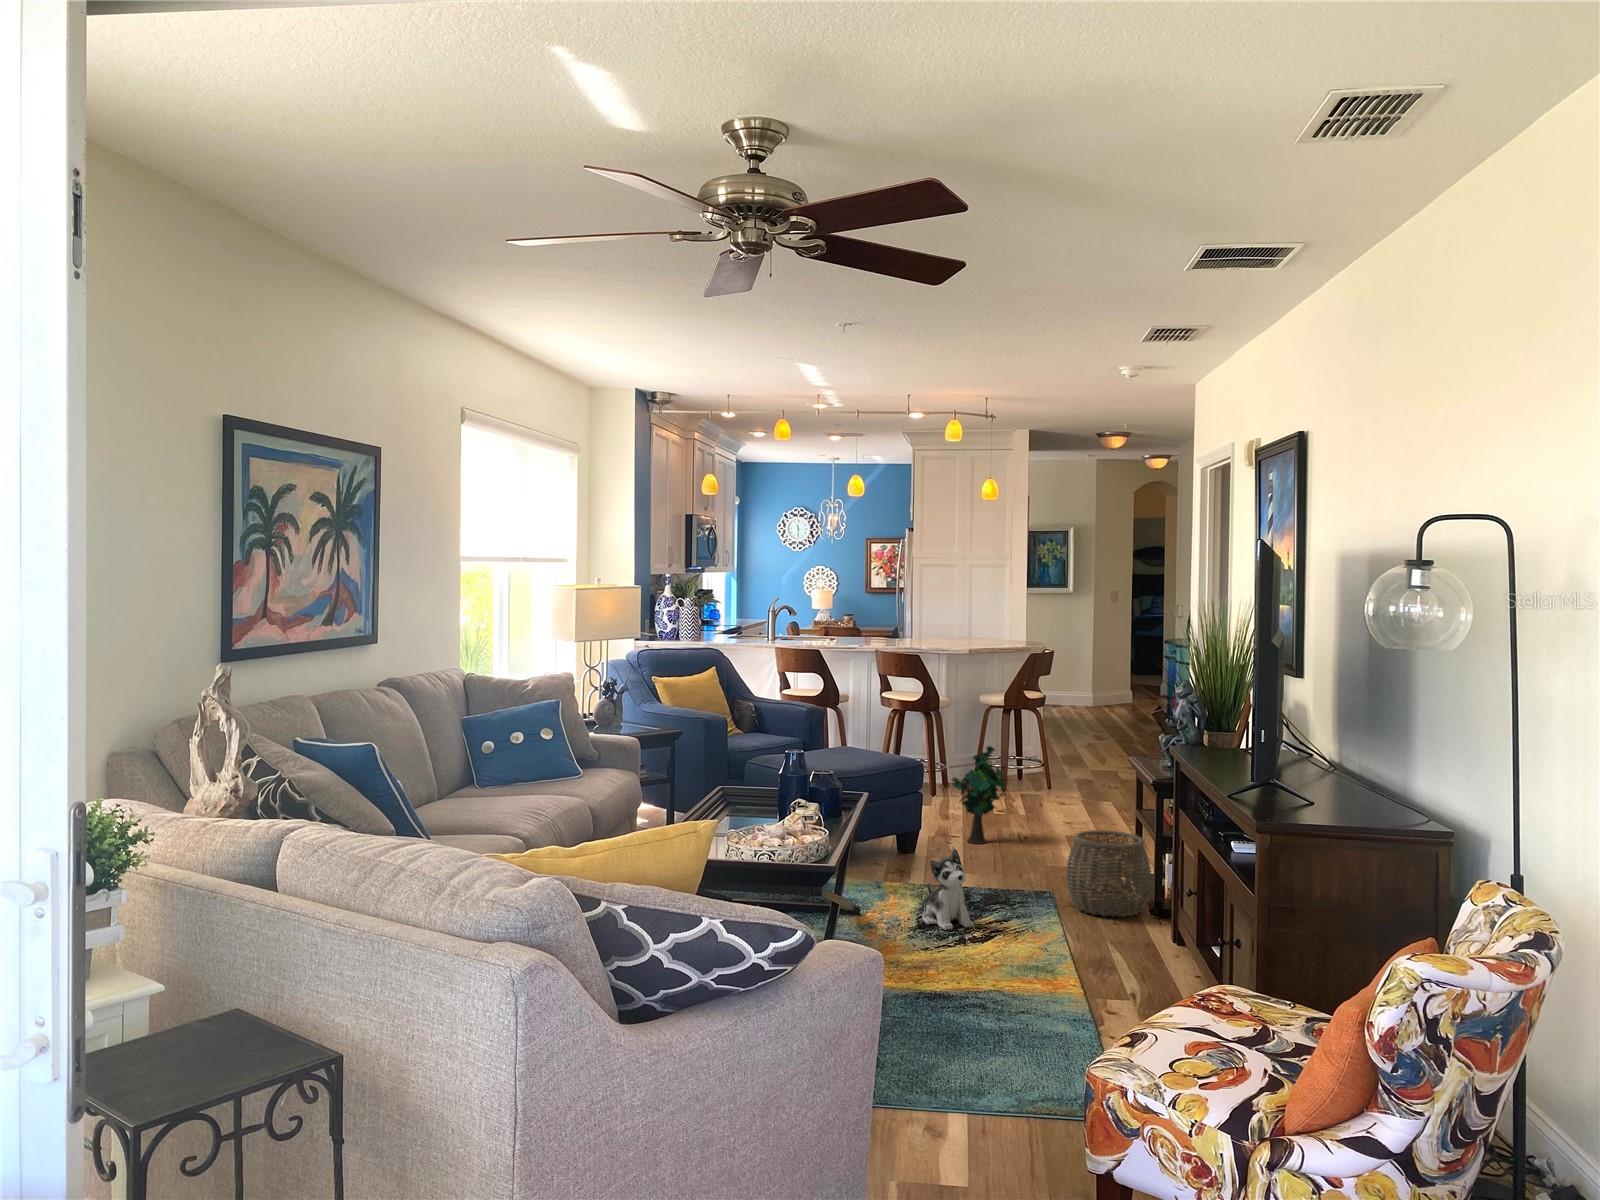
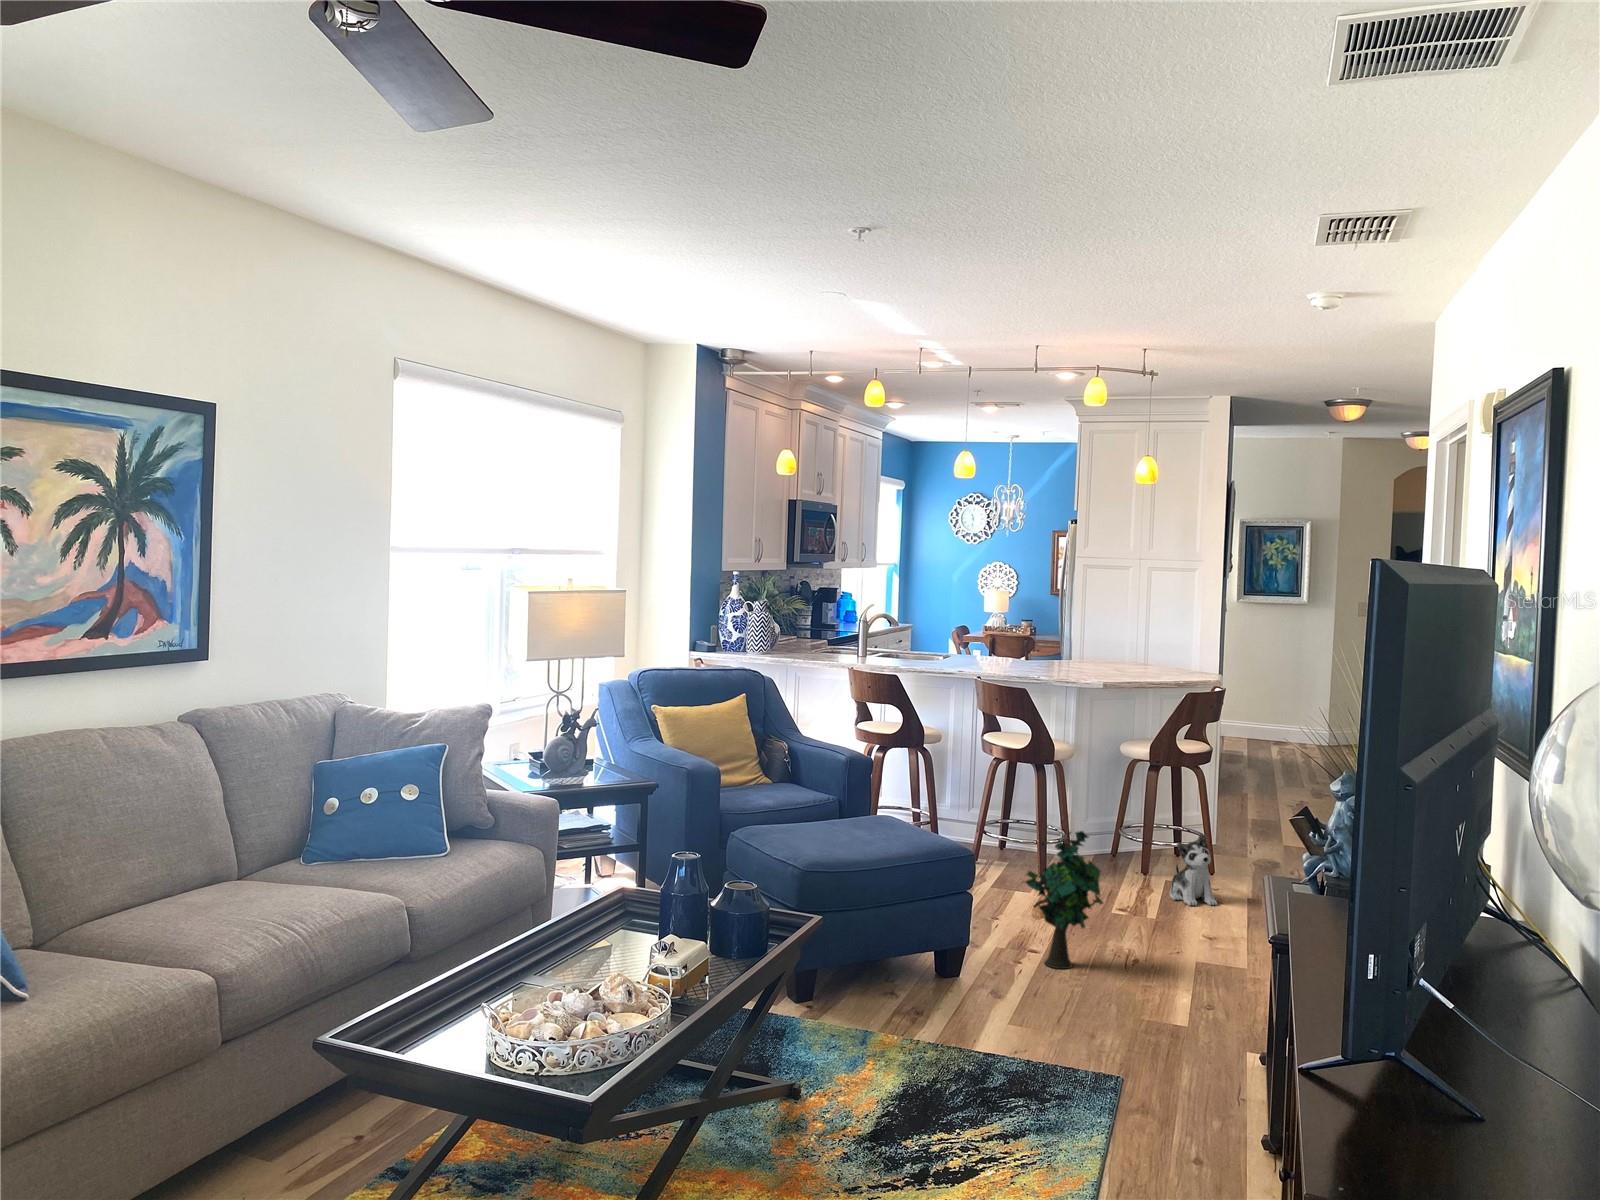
woven basket: present [1066,830,1152,917] -> none [1127,995,1266,1148]
plush toy: present [922,849,974,930] -> present [1169,834,1217,906]

